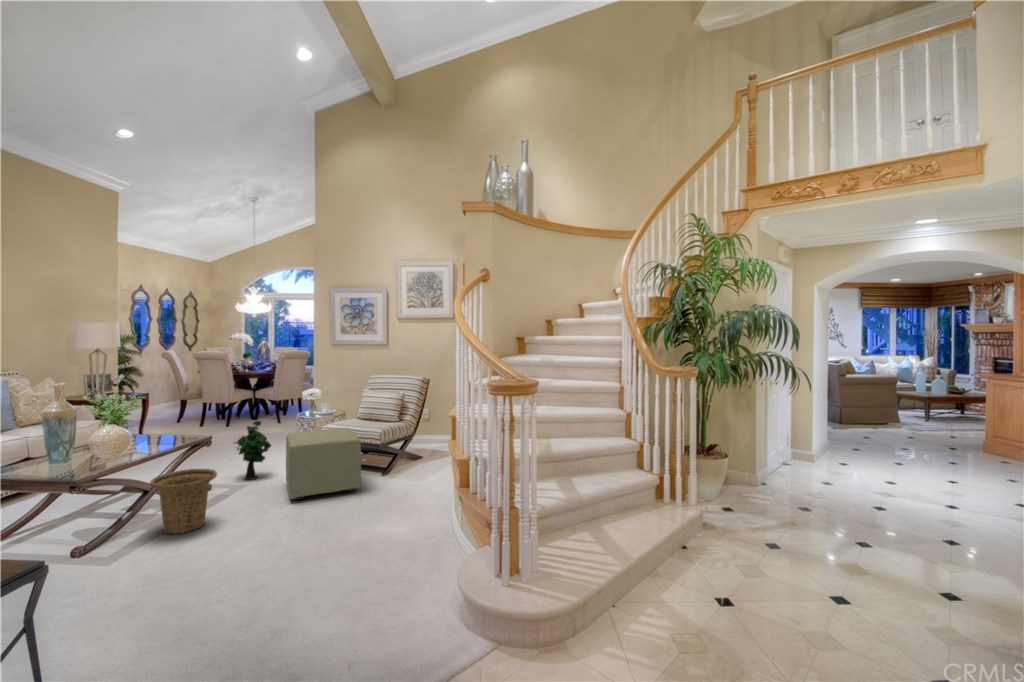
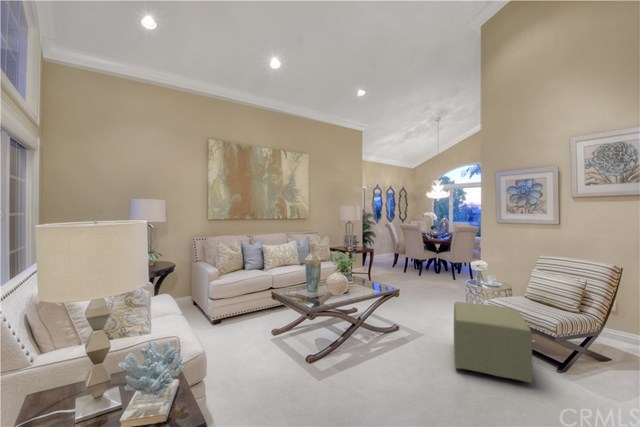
decorative plant: present [235,421,271,480] -> none [415,284,443,331]
basket: present [150,469,217,534] -> none [355,318,397,371]

